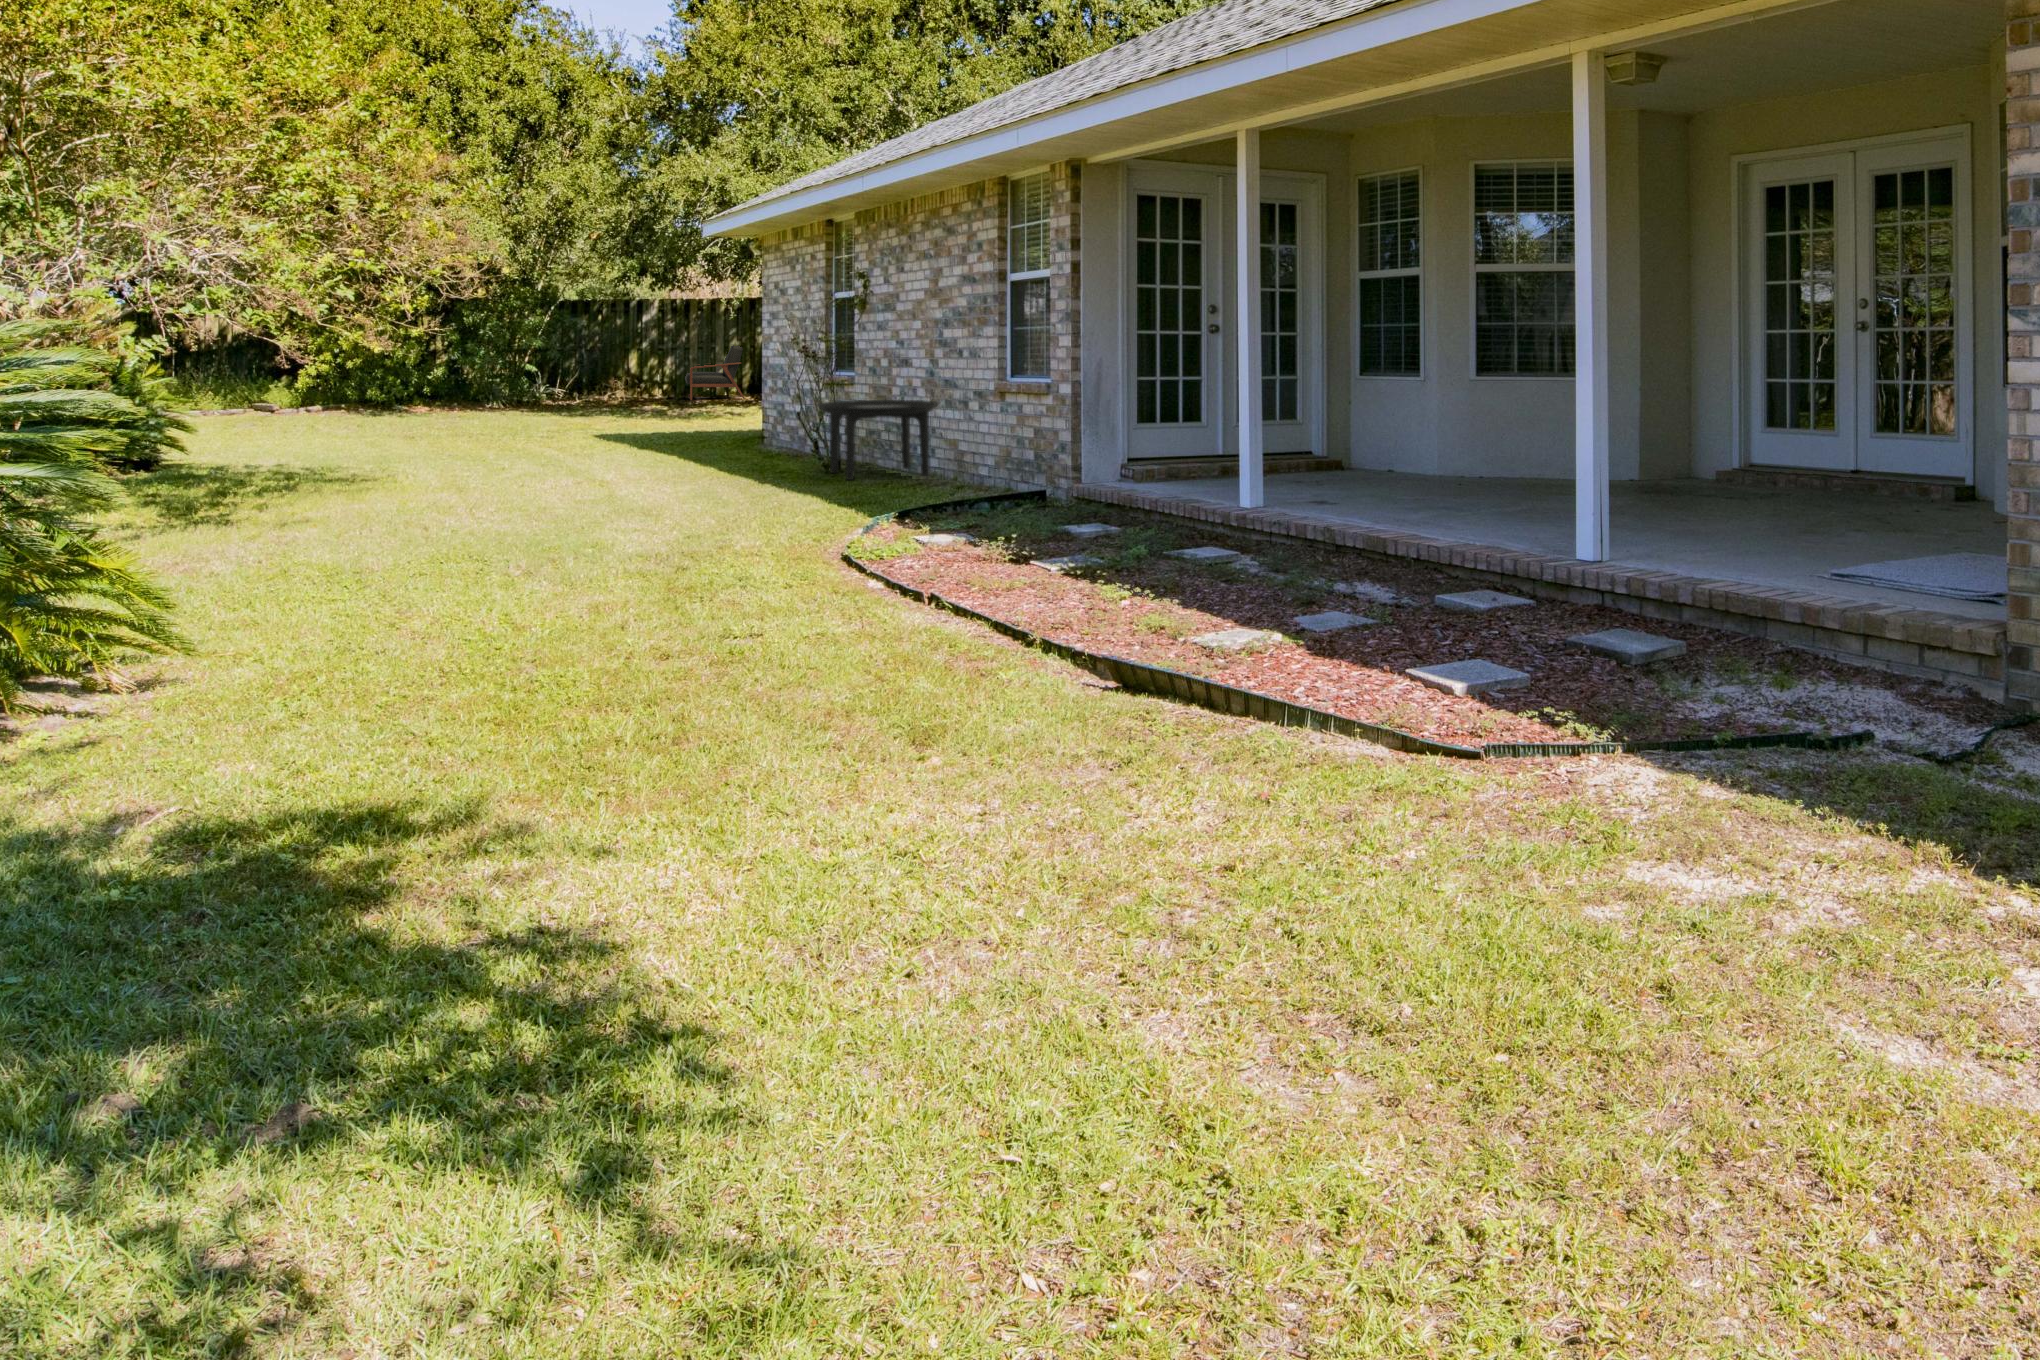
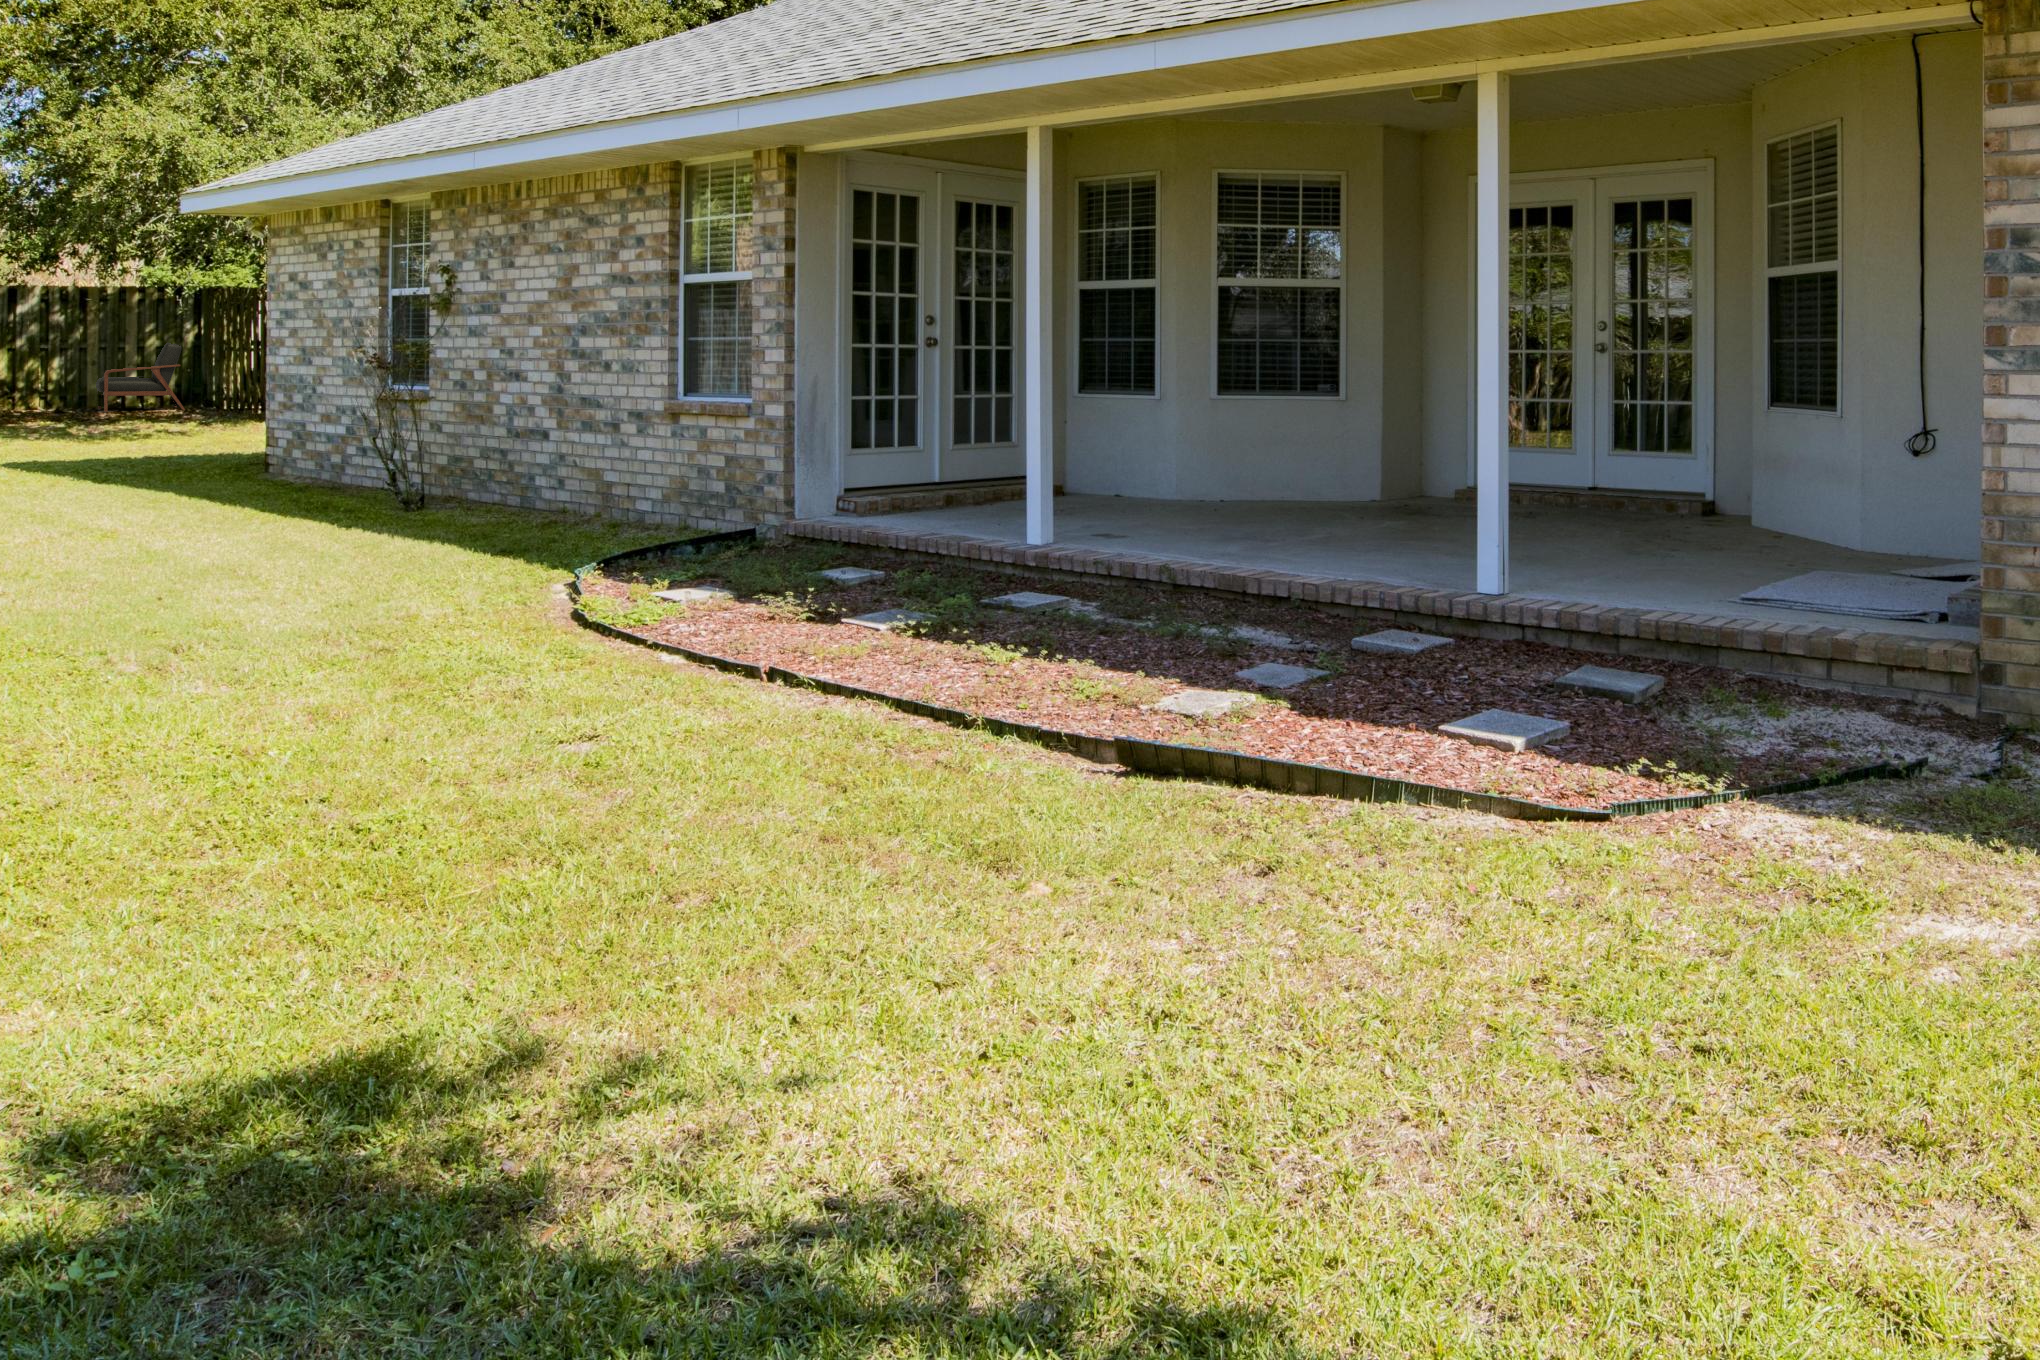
round table: present [817,400,939,480] -> none [415,419,580,518]

